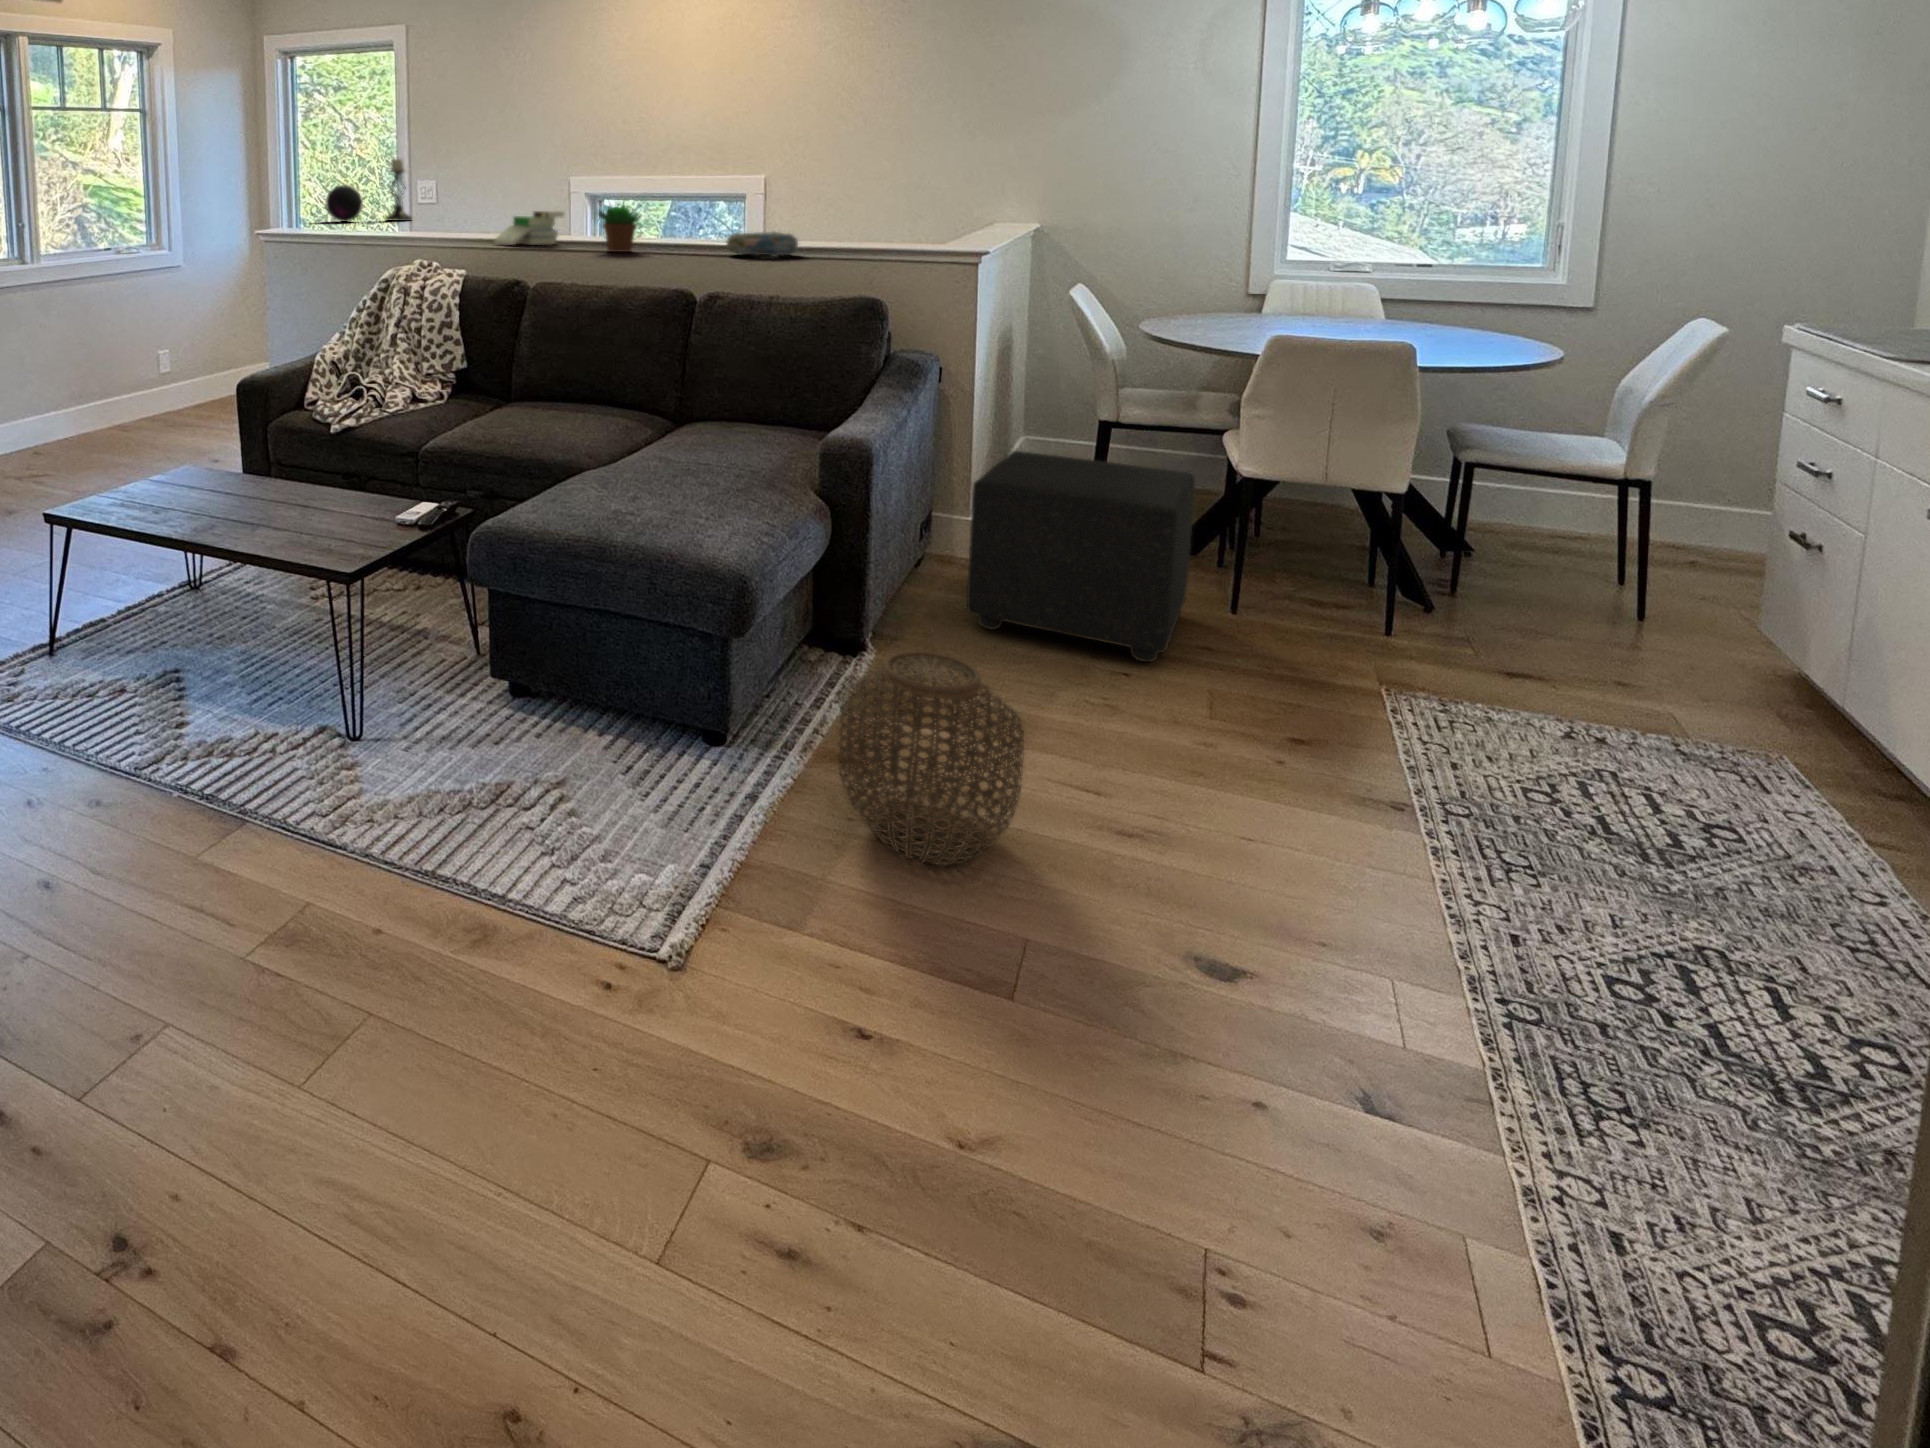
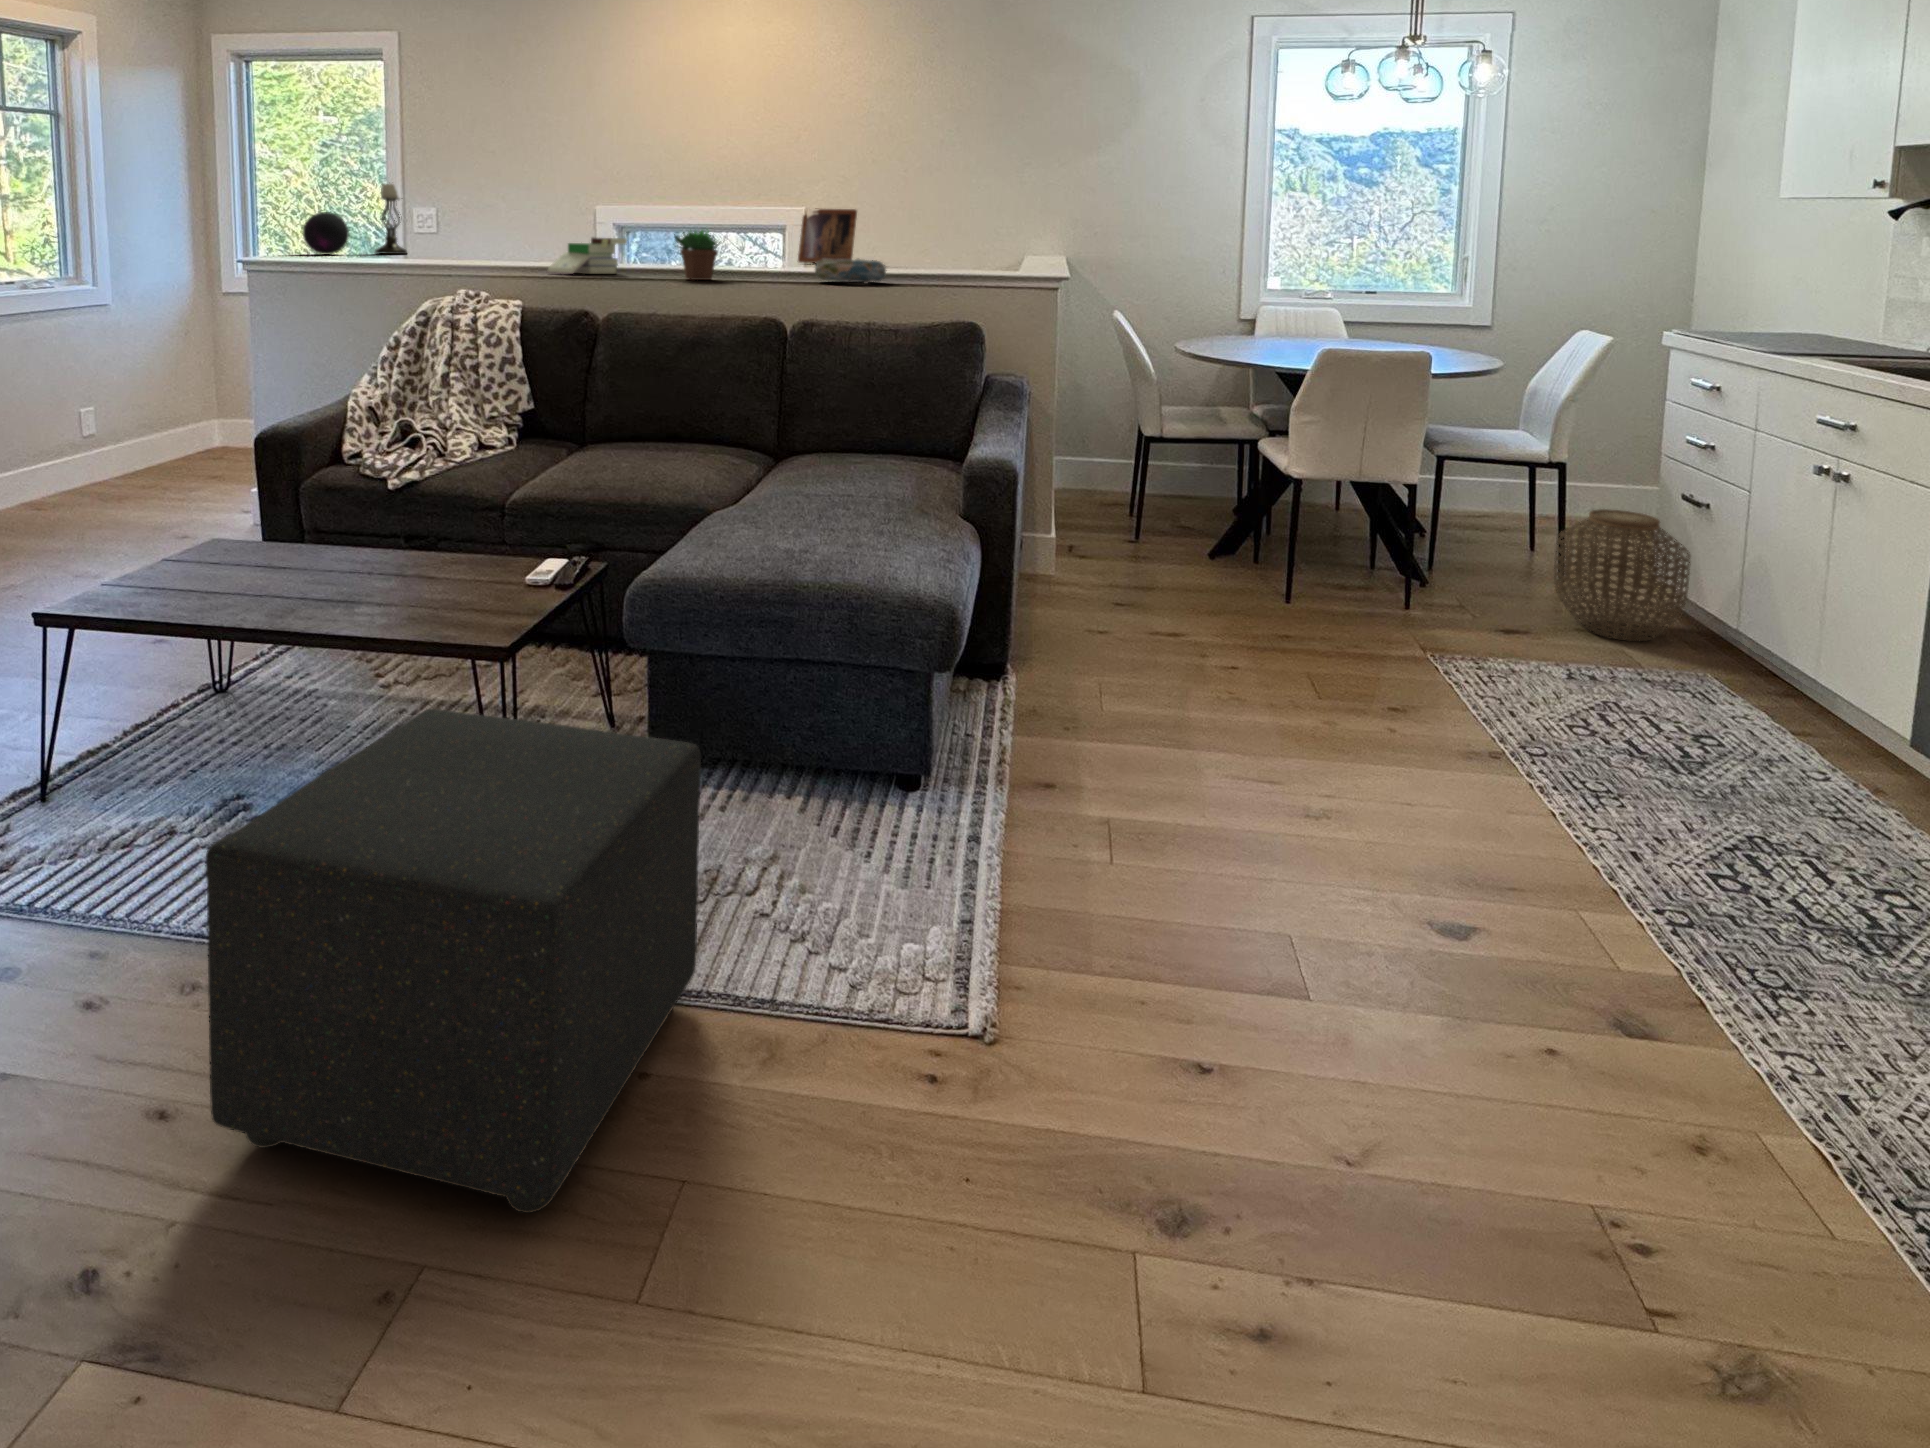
picture frame: none [756,174,817,230] -> present [798,209,857,263]
ottoman: present [967,451,1195,662] -> present [205,709,701,1213]
woven basket: present [838,651,1024,865] -> present [1554,509,1690,641]

